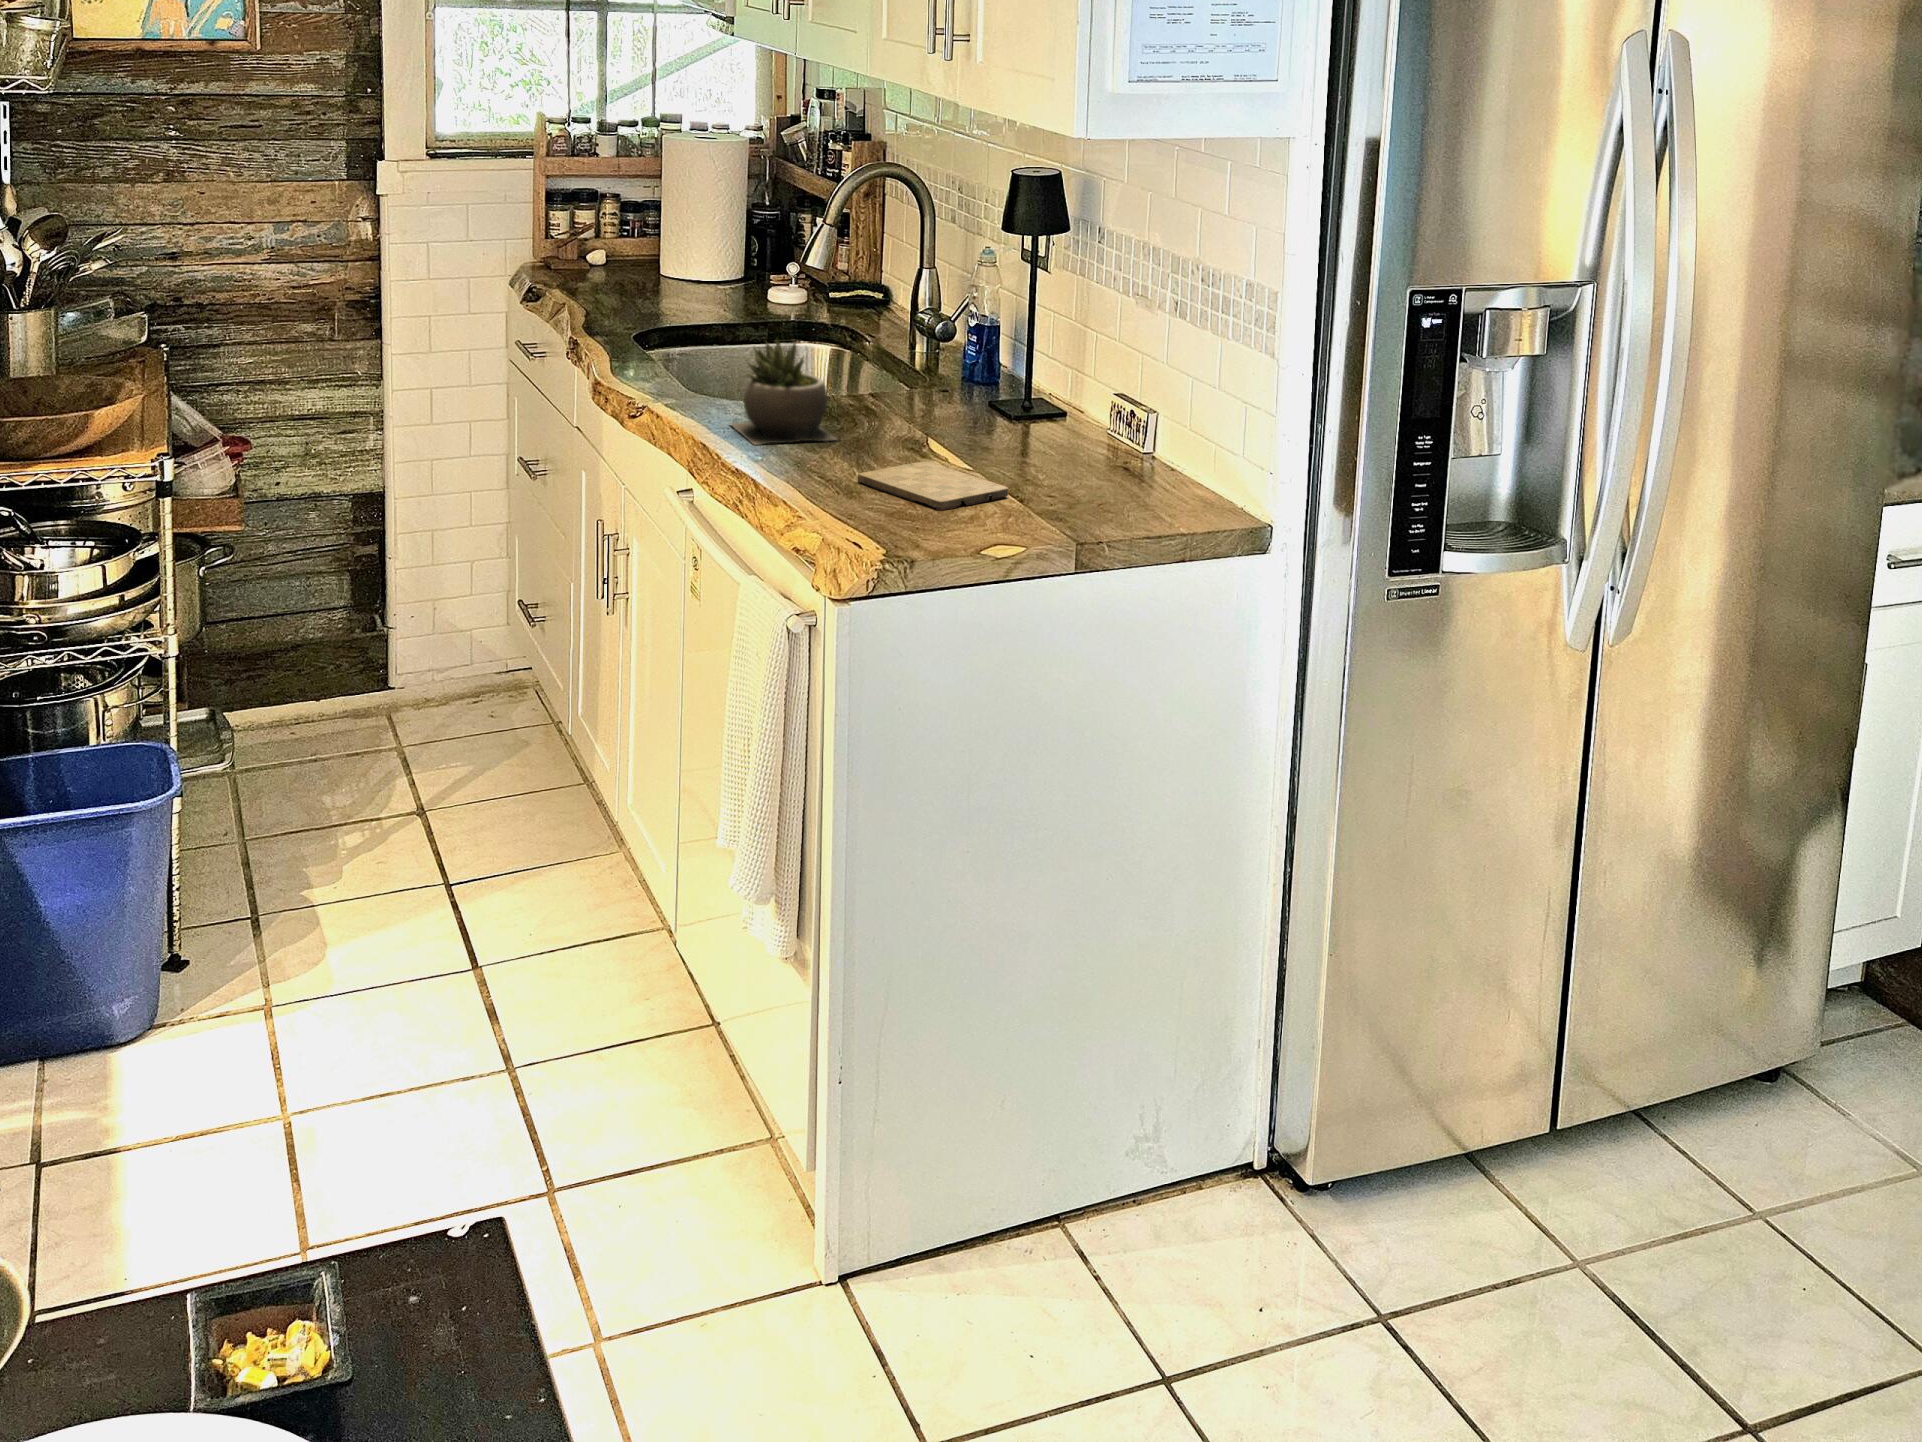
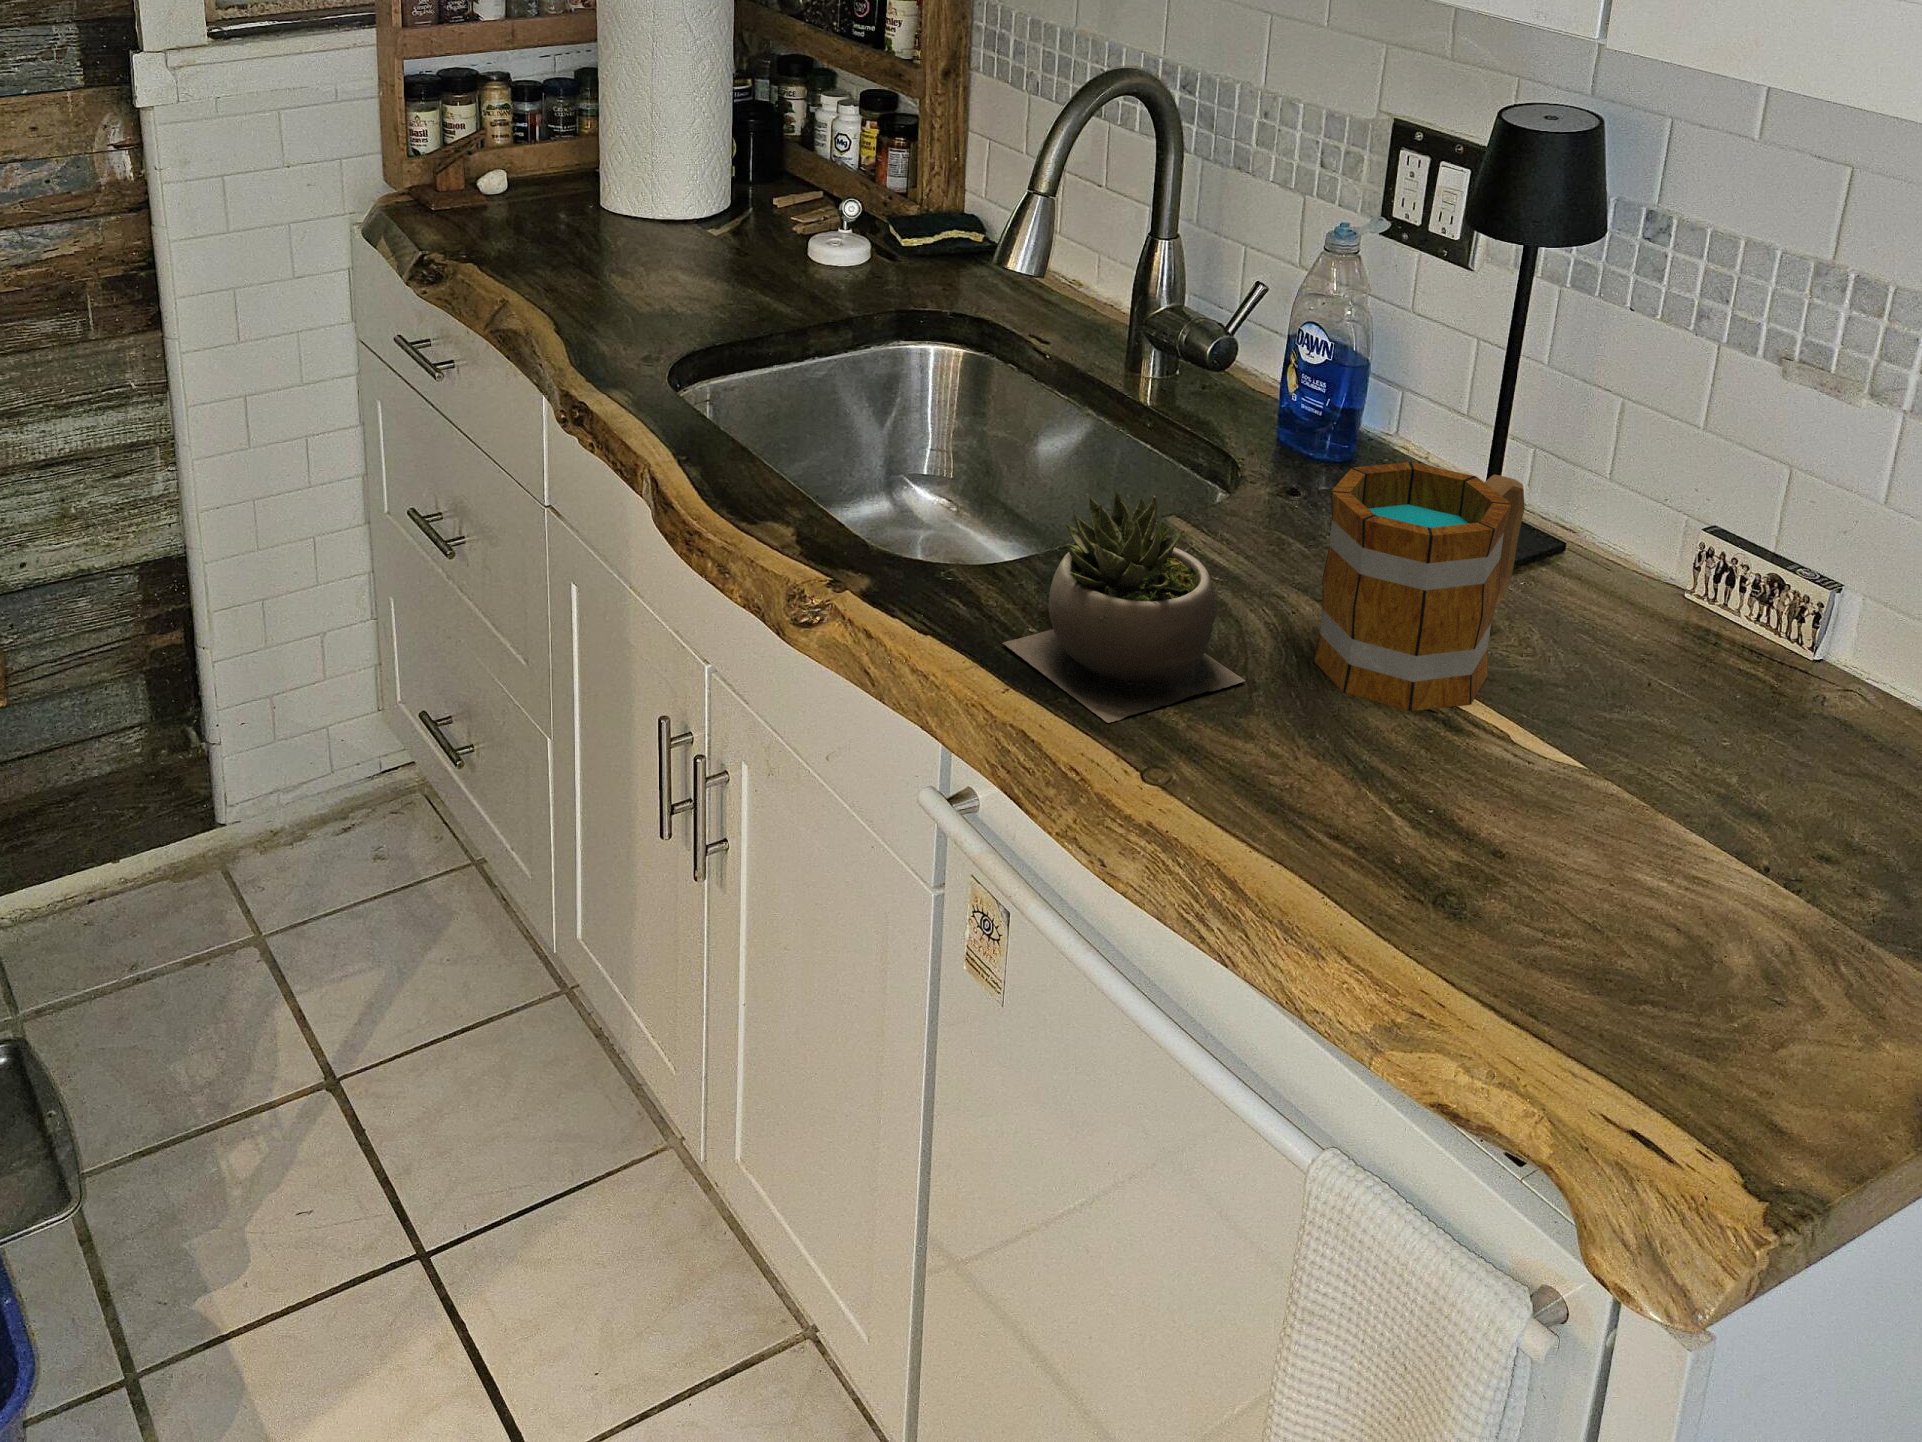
mug: none [883,340,1000,453] -> present [1313,462,1525,711]
cutting board: present [858,461,1008,511] -> none [1433,771,1778,979]

